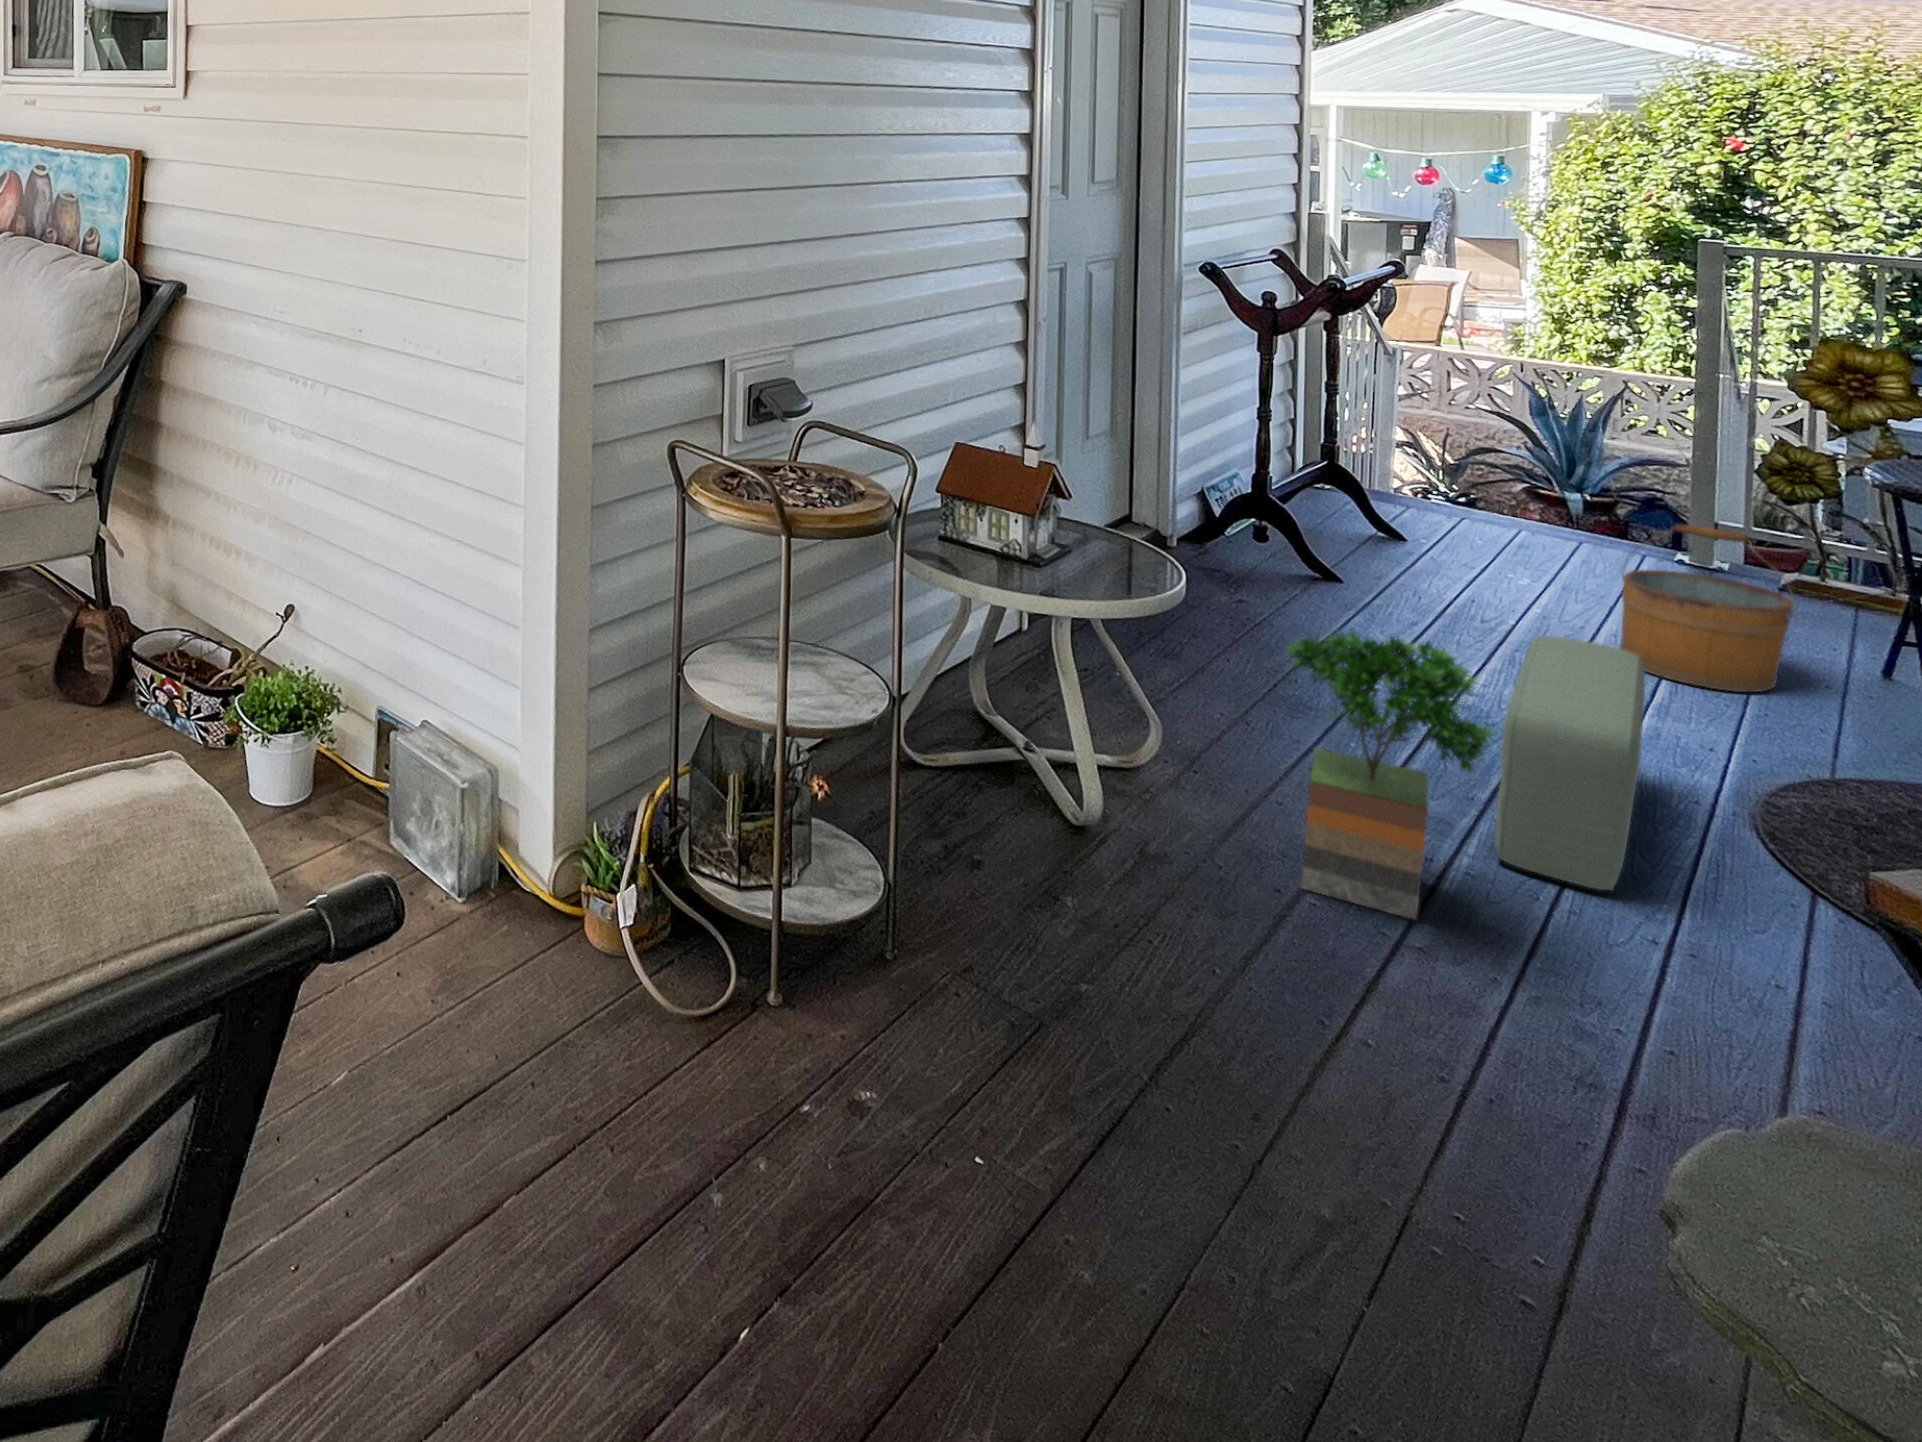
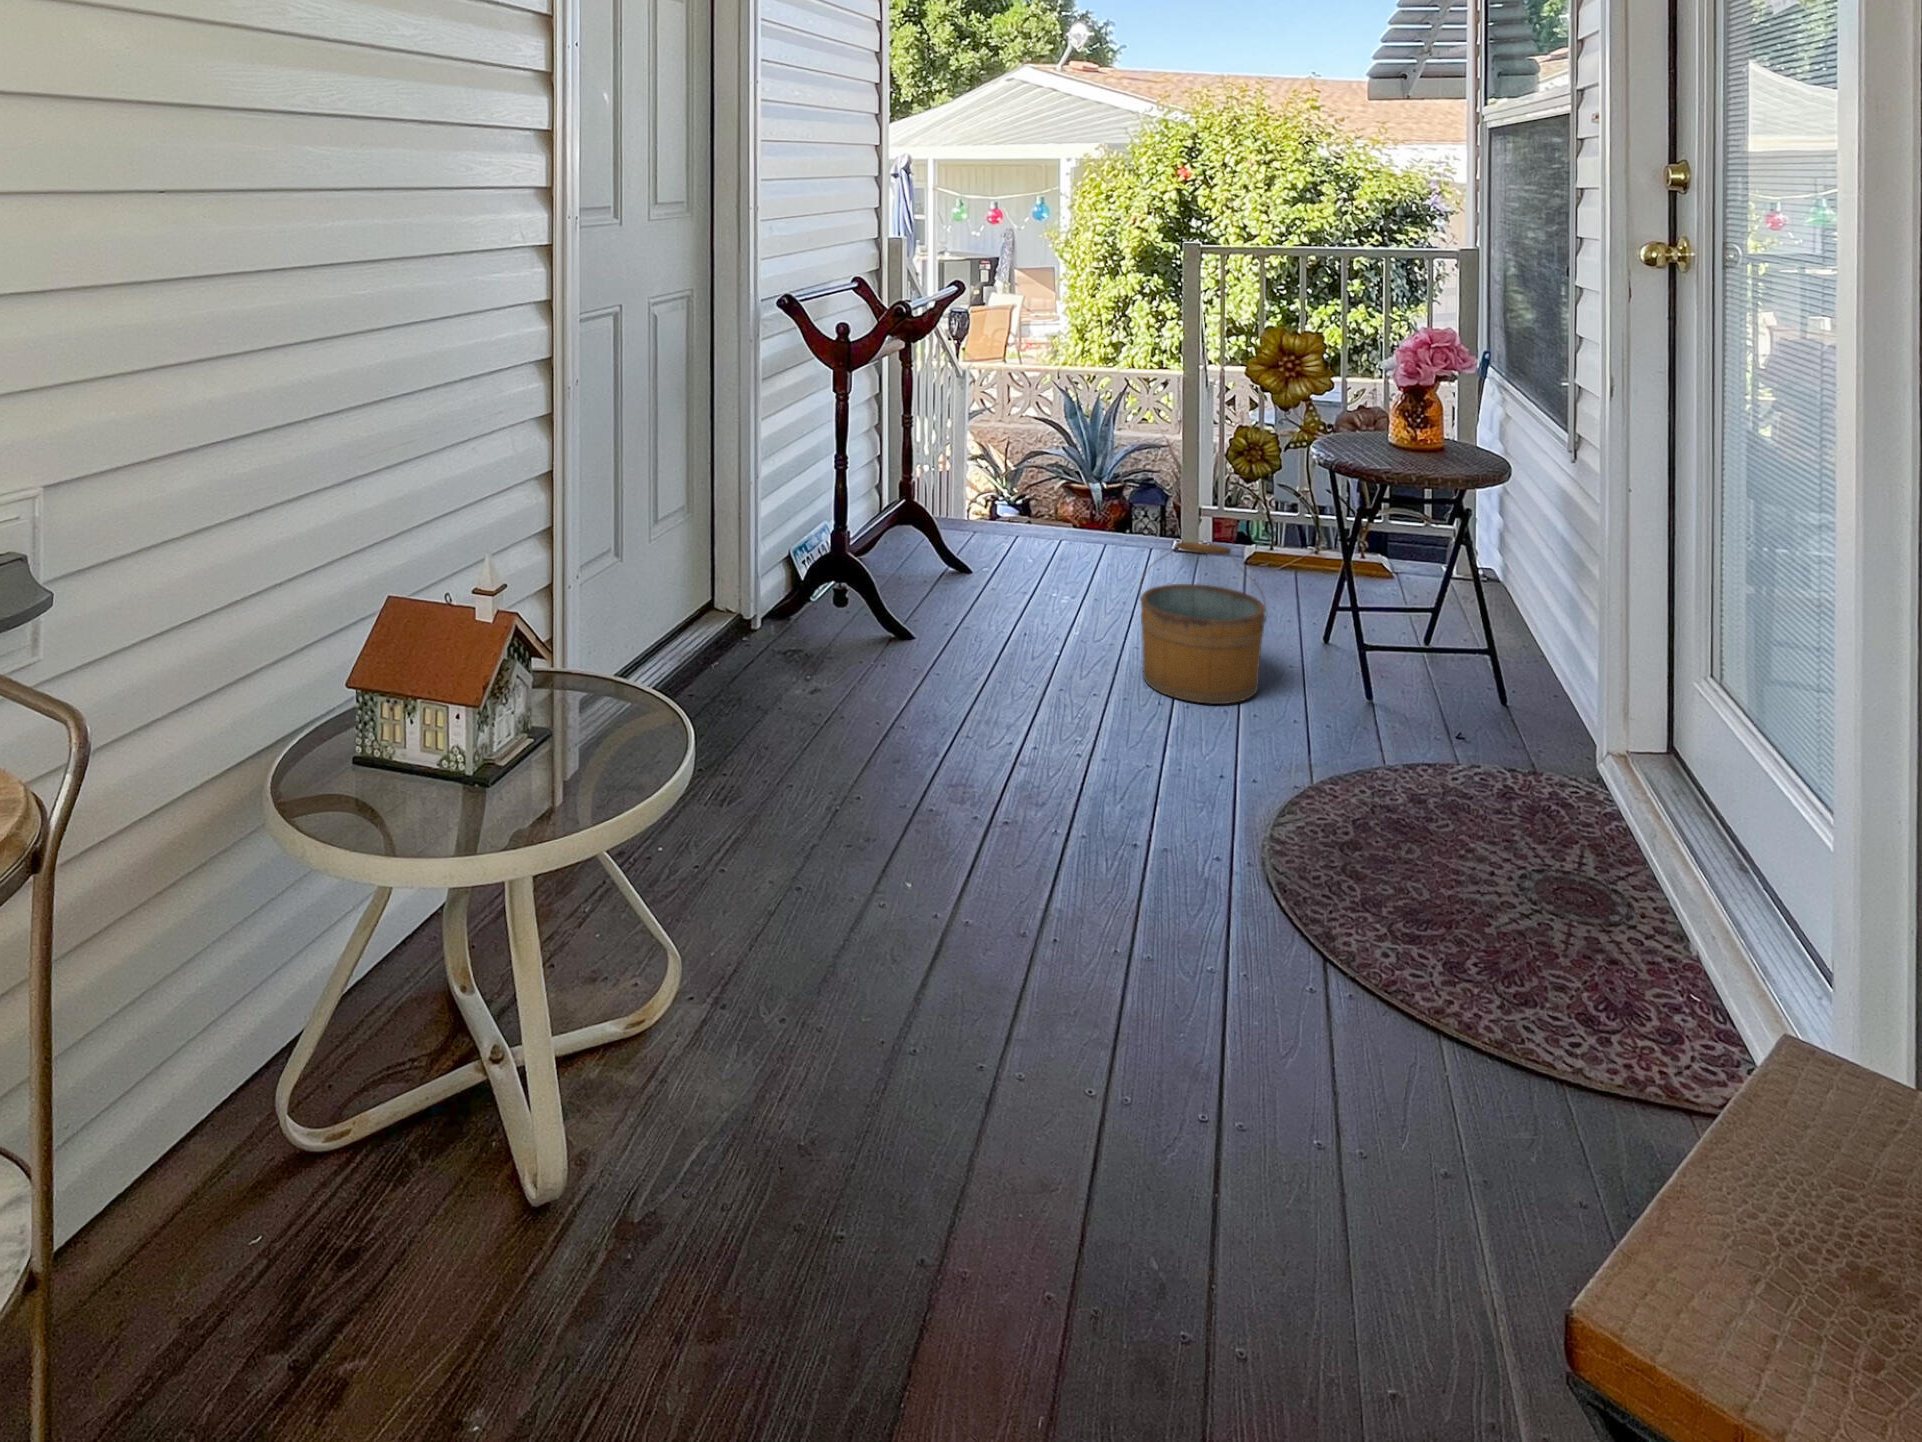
potted tree: present [1285,630,1493,920] -> none [785,808,1031,1226]
pouf: present [1495,636,1645,890] -> none [1042,715,1170,1071]

